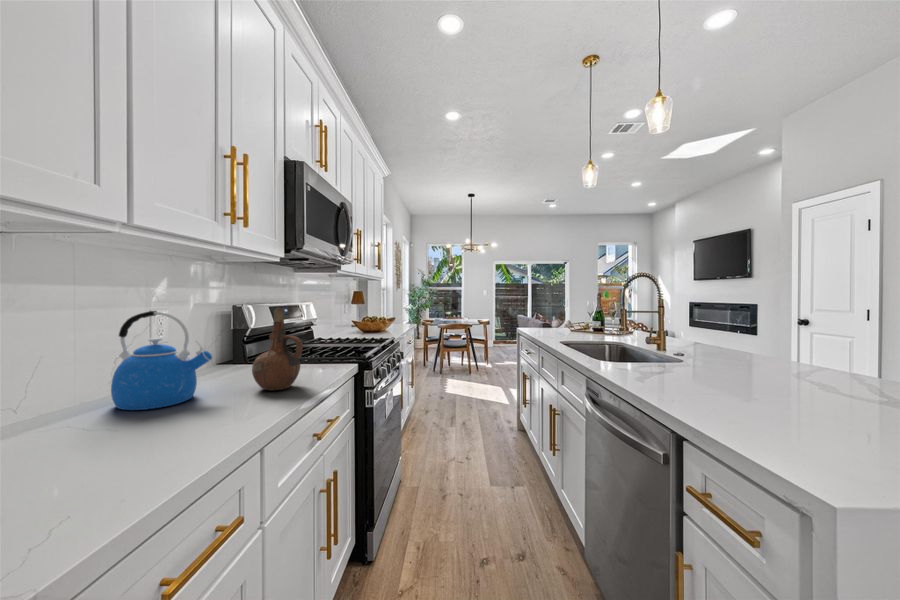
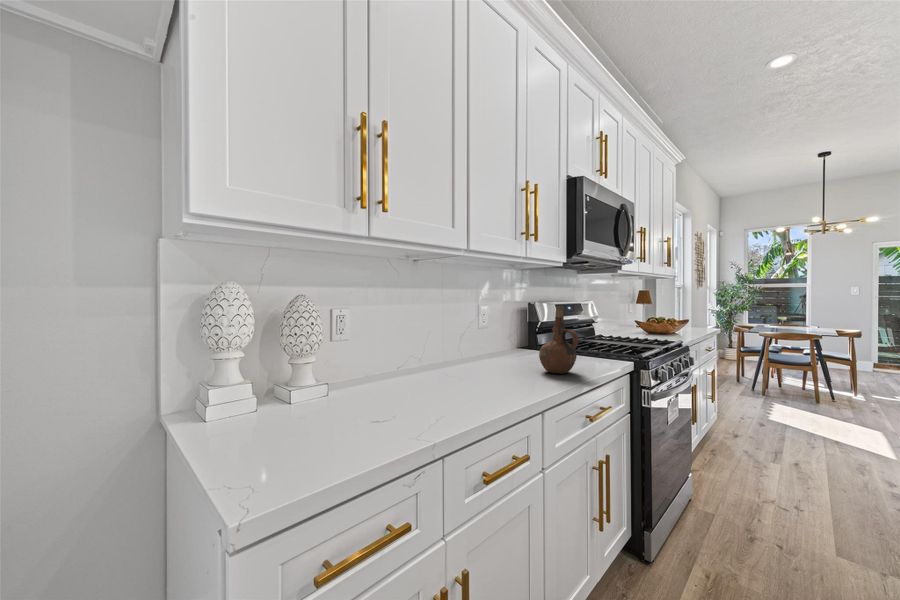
kettle: present [111,311,212,410] -> none [456,307,512,373]

